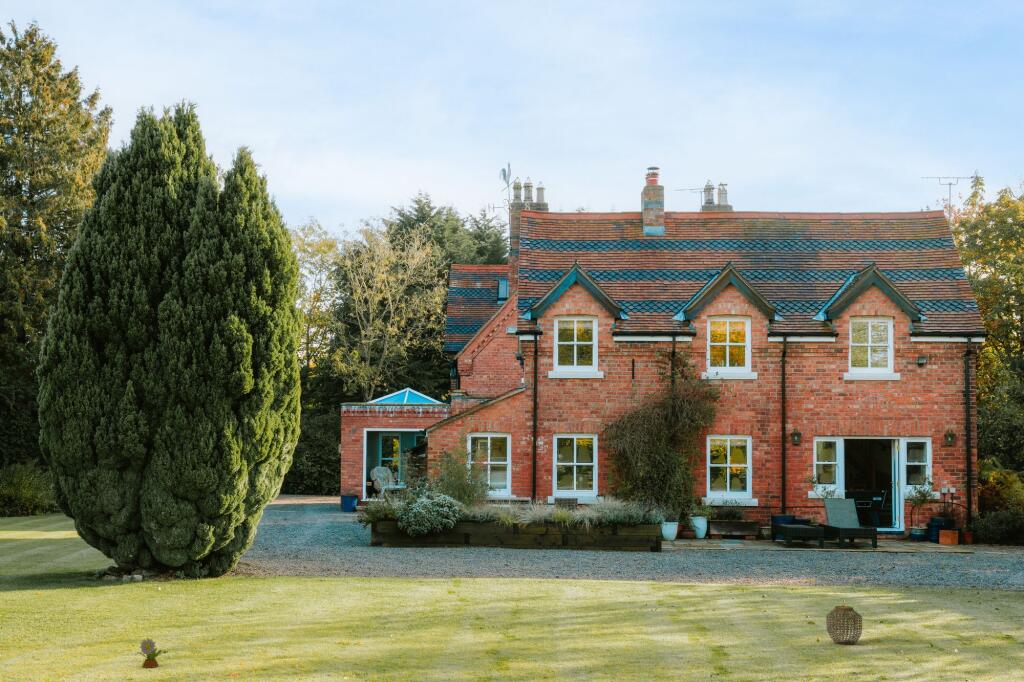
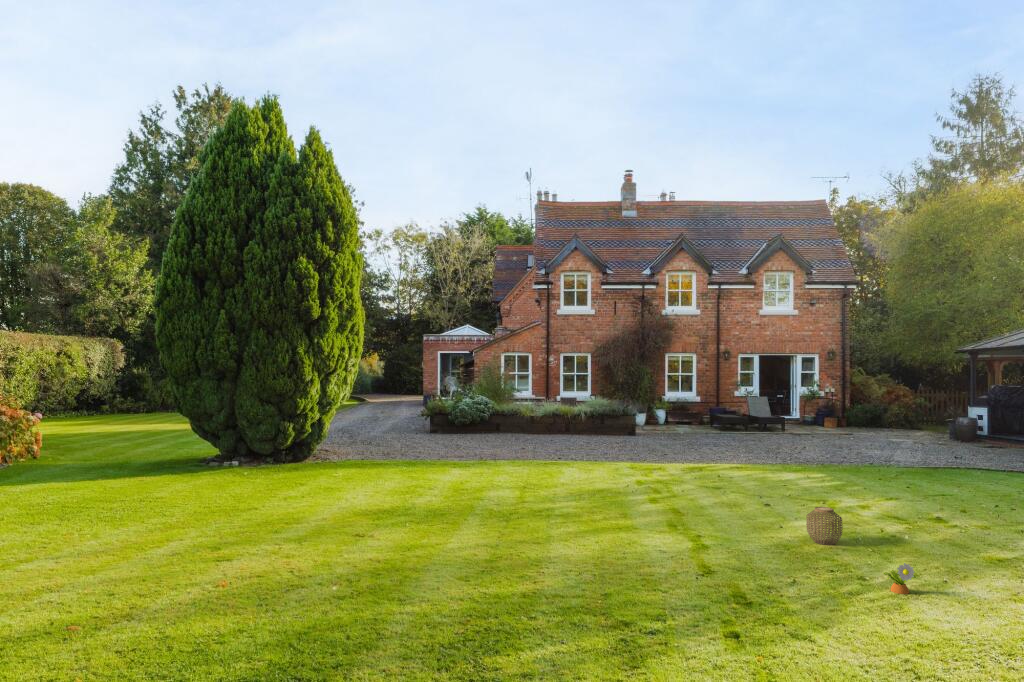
decorative plant: present [137,638,168,668] -> present [883,563,916,594]

